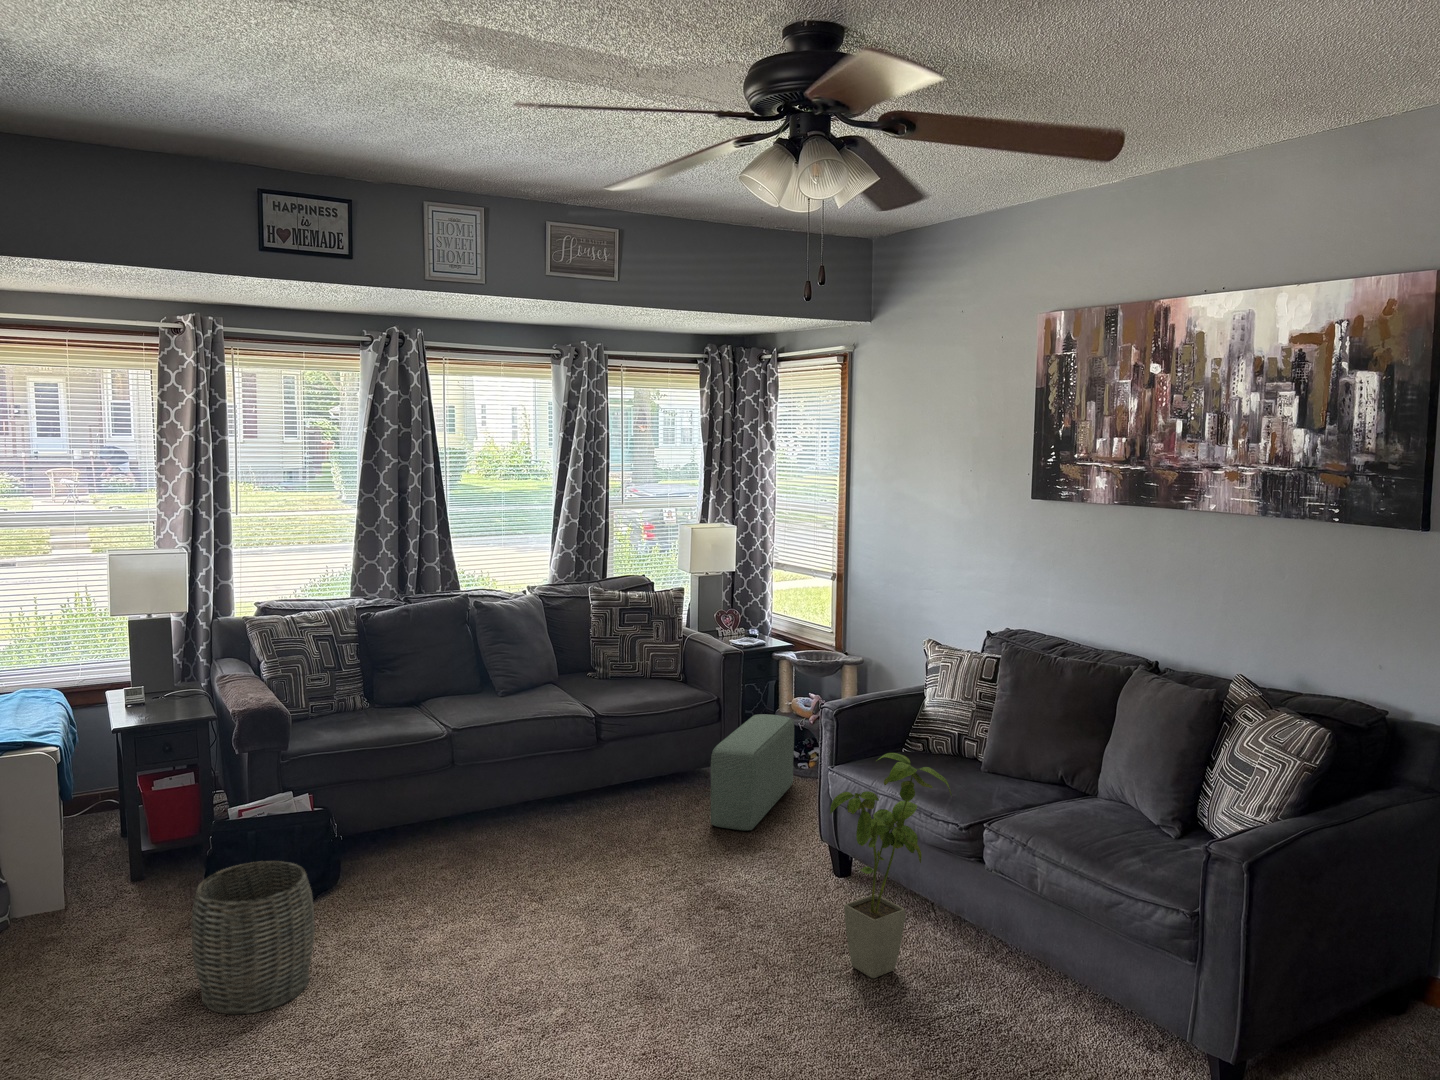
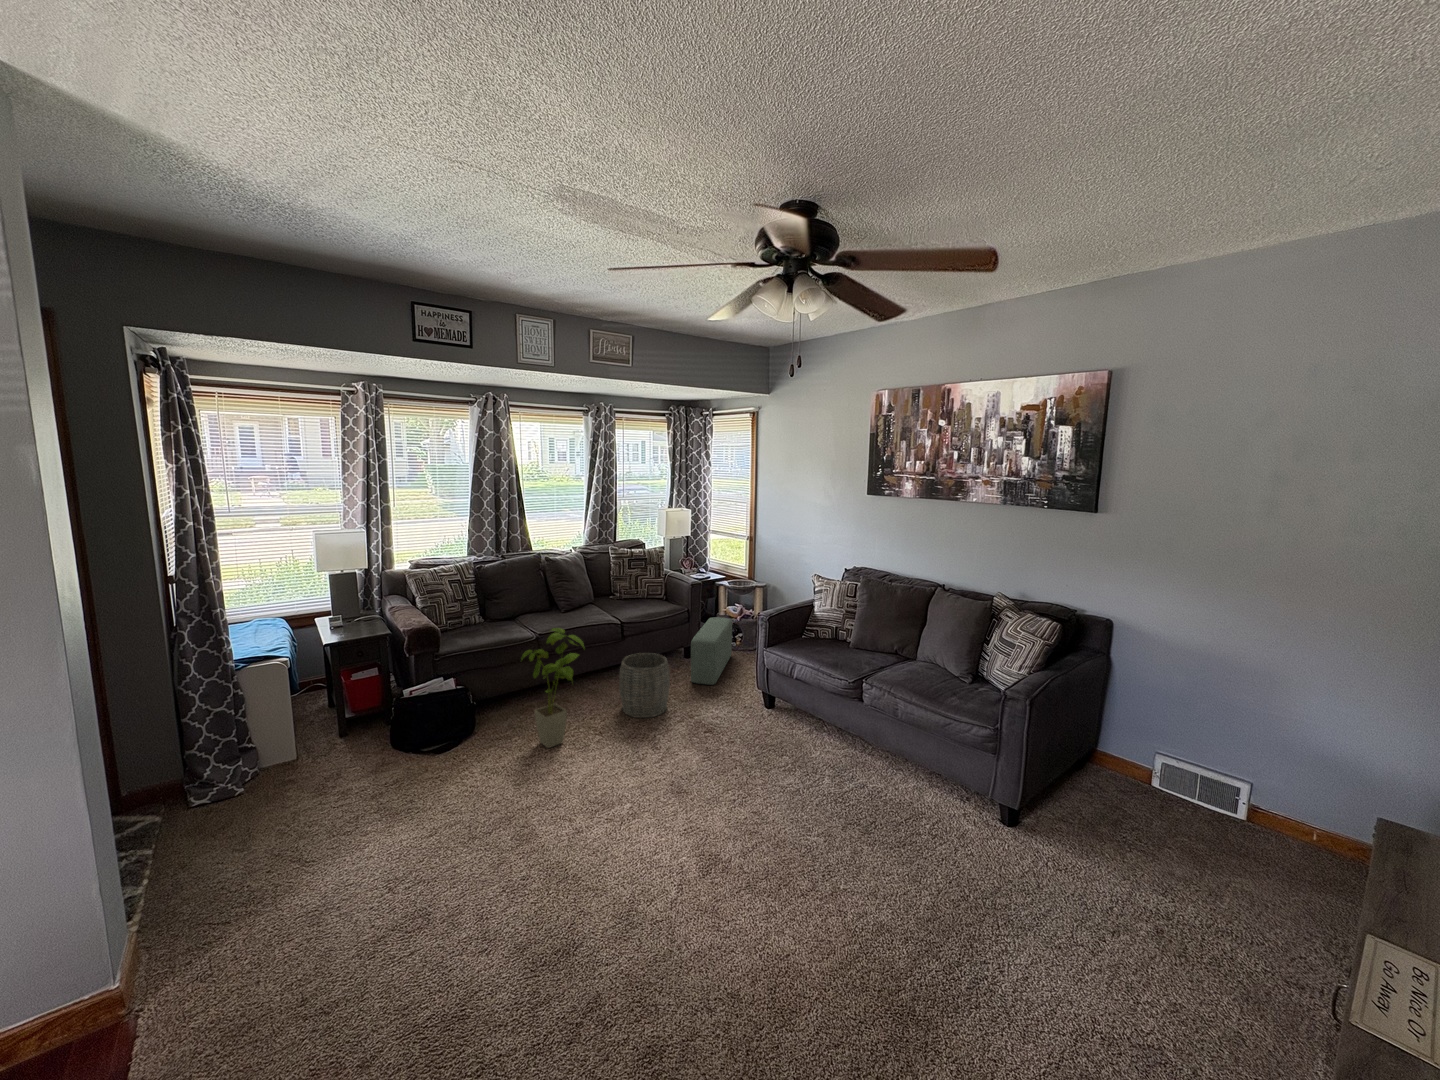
house plant: present [830,753,952,978] -> present [521,628,585,748]
woven basket: present [192,861,315,1014] -> present [619,653,670,718]

